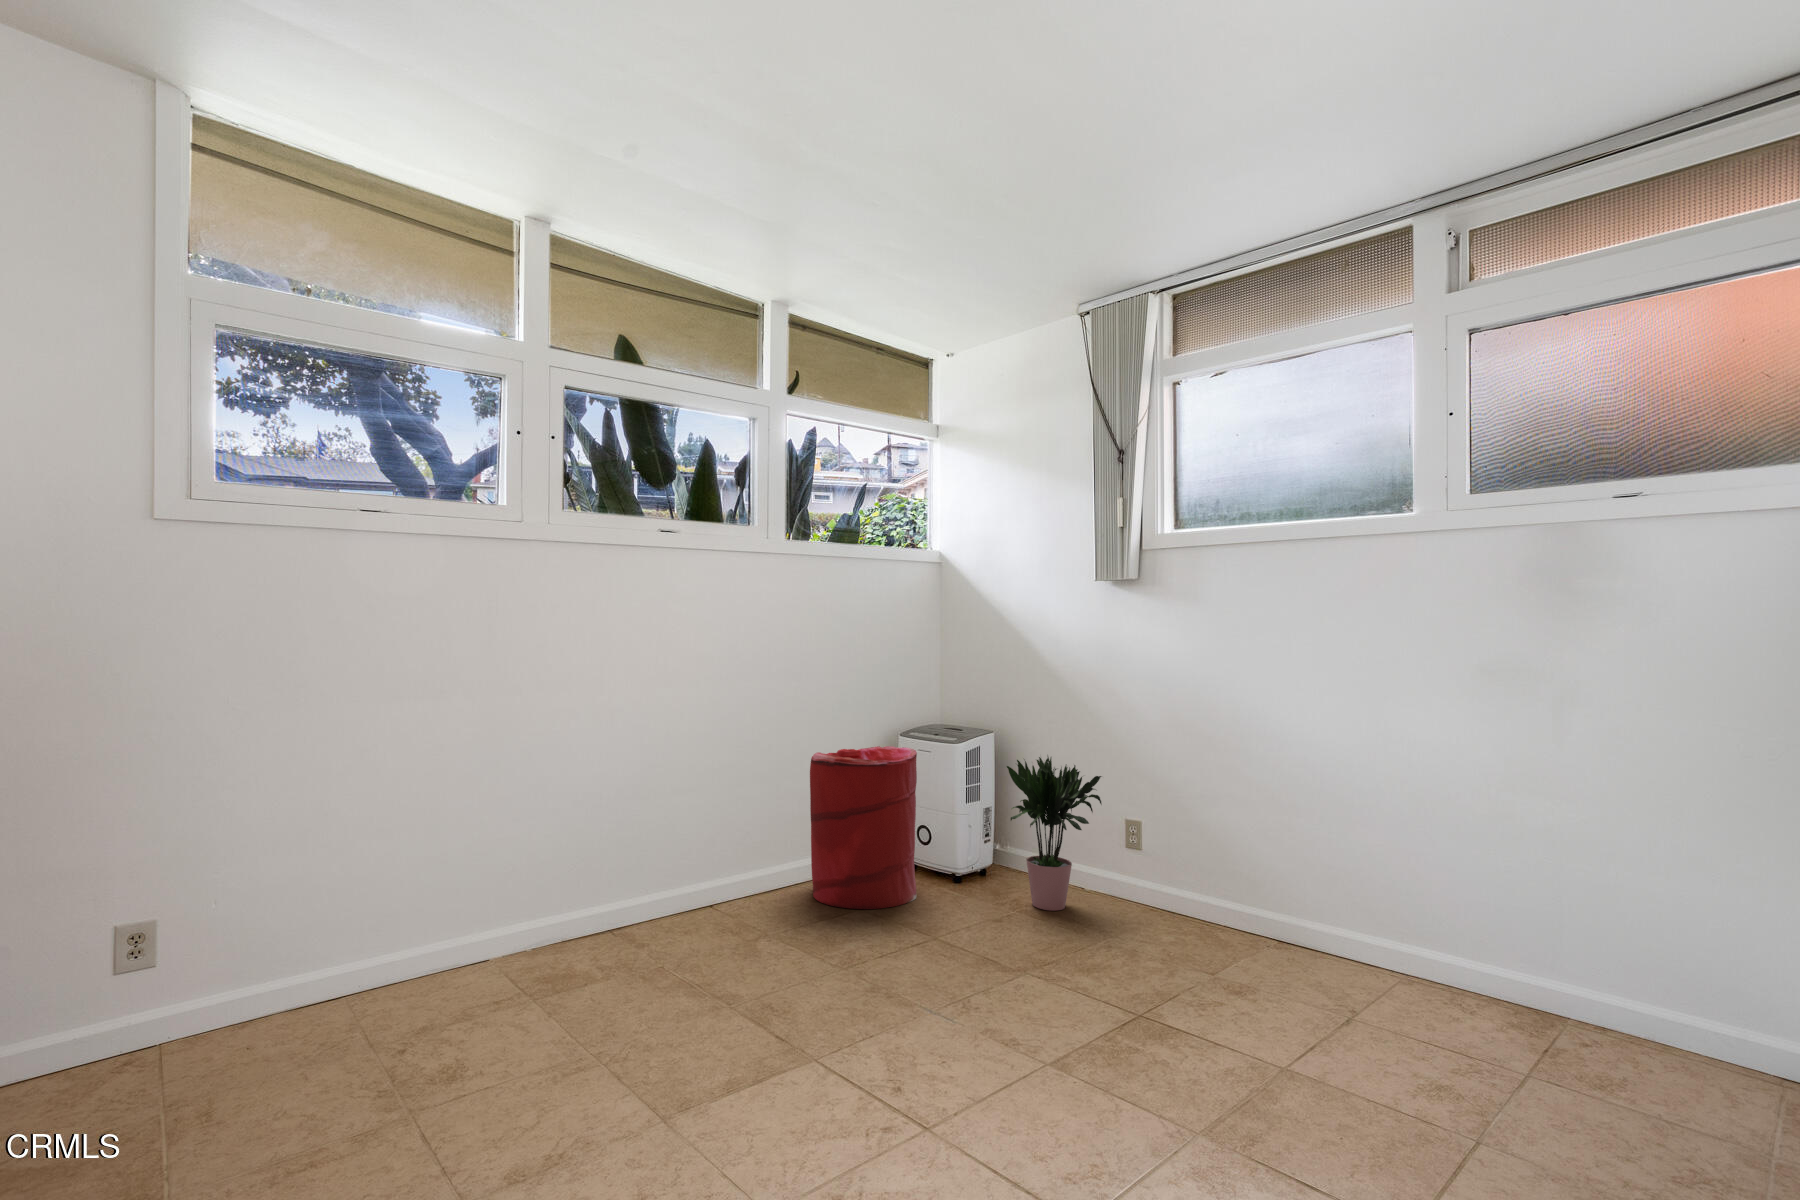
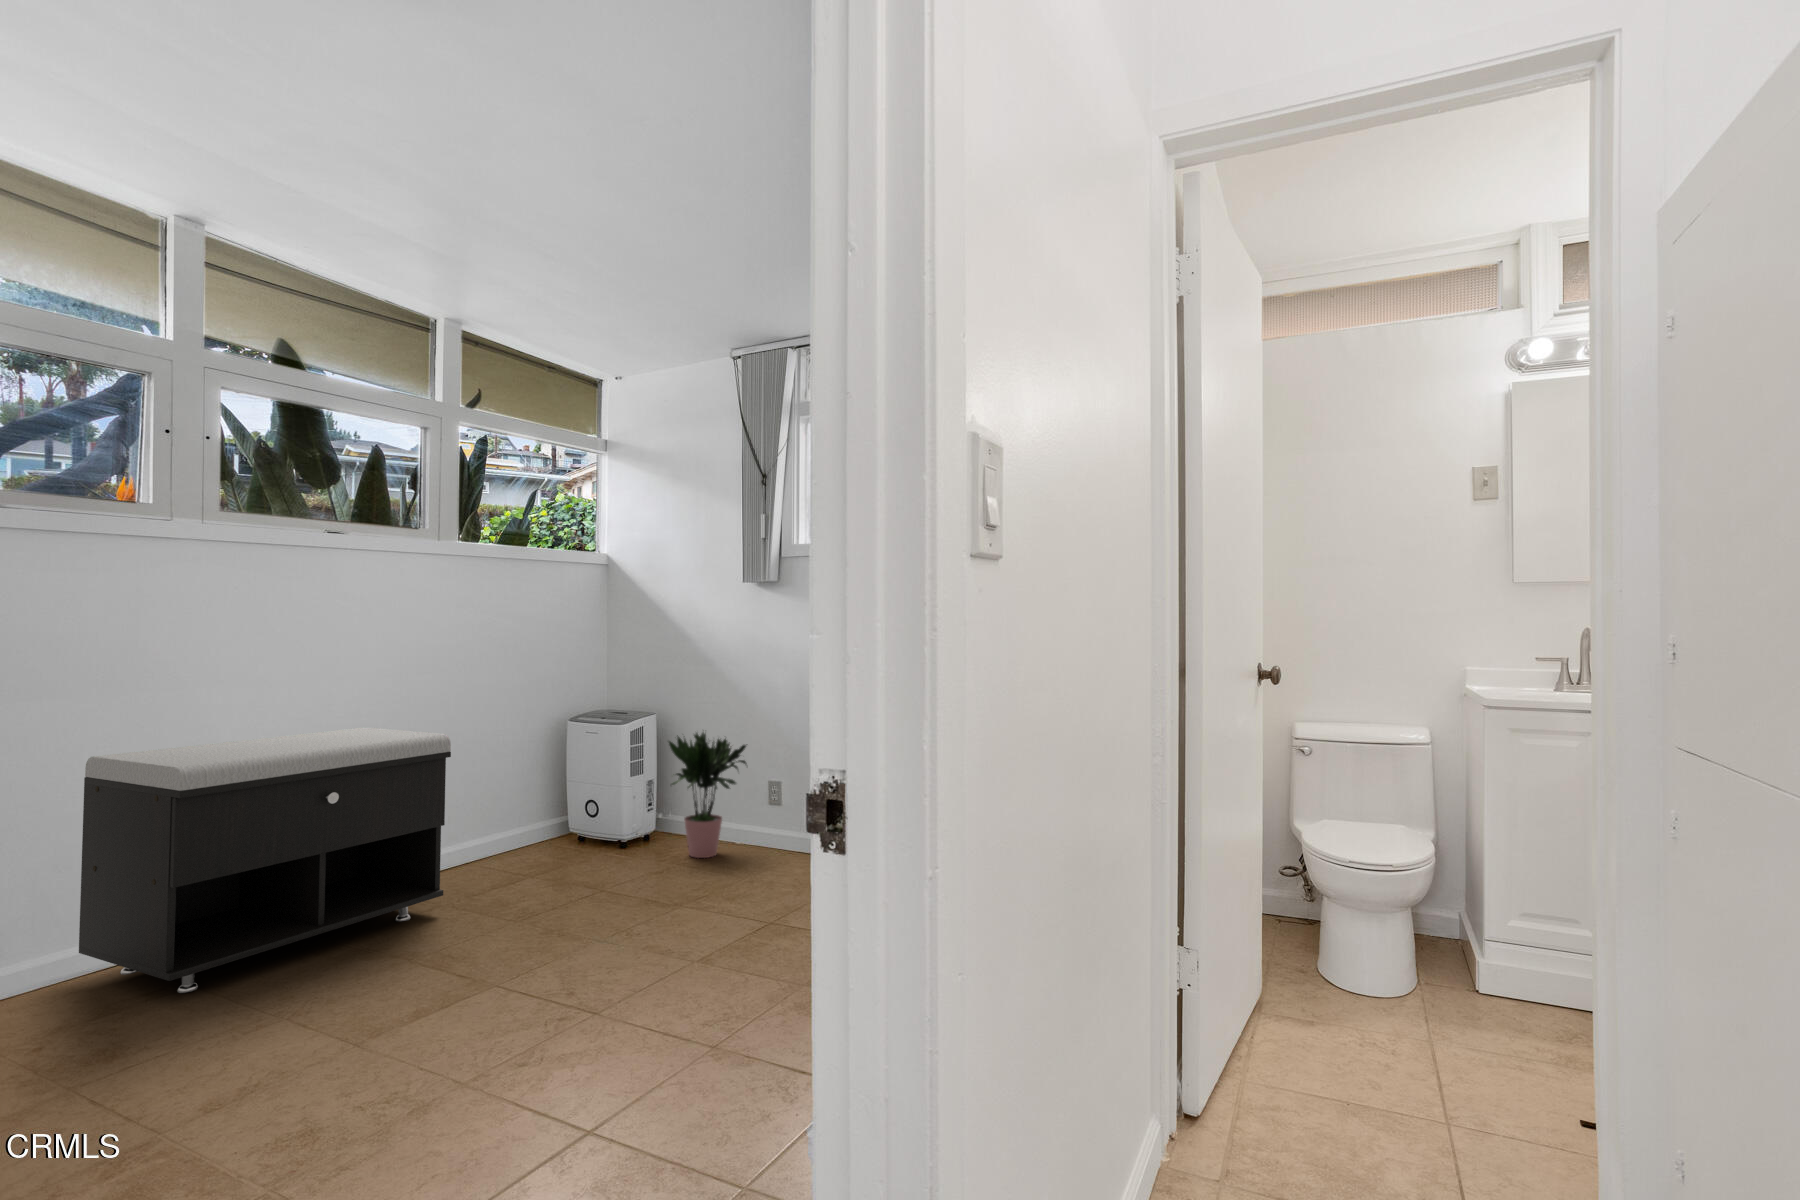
storage bench: none [437,736,772,1016] -> present [79,727,451,993]
laundry hamper: present [810,746,917,909] -> none [481,730,586,875]

